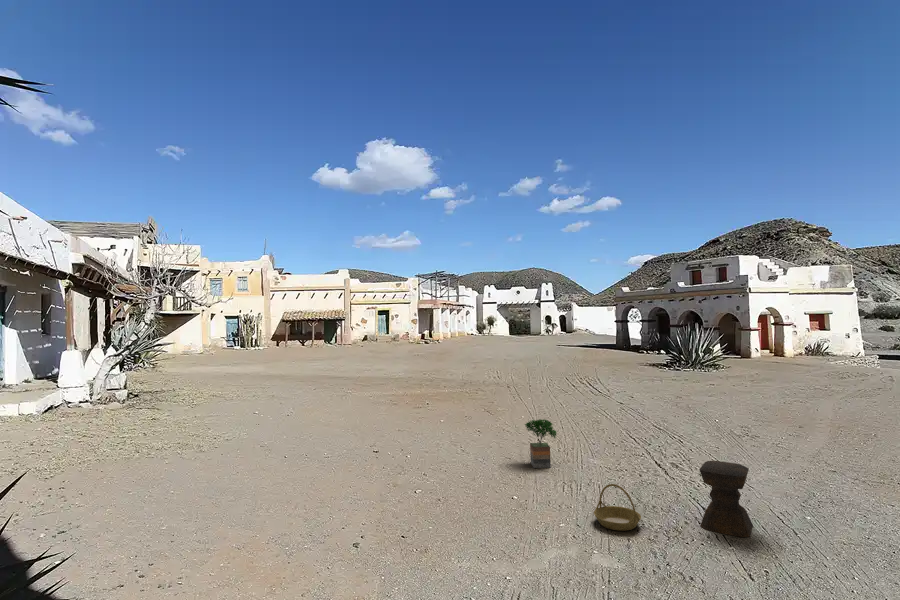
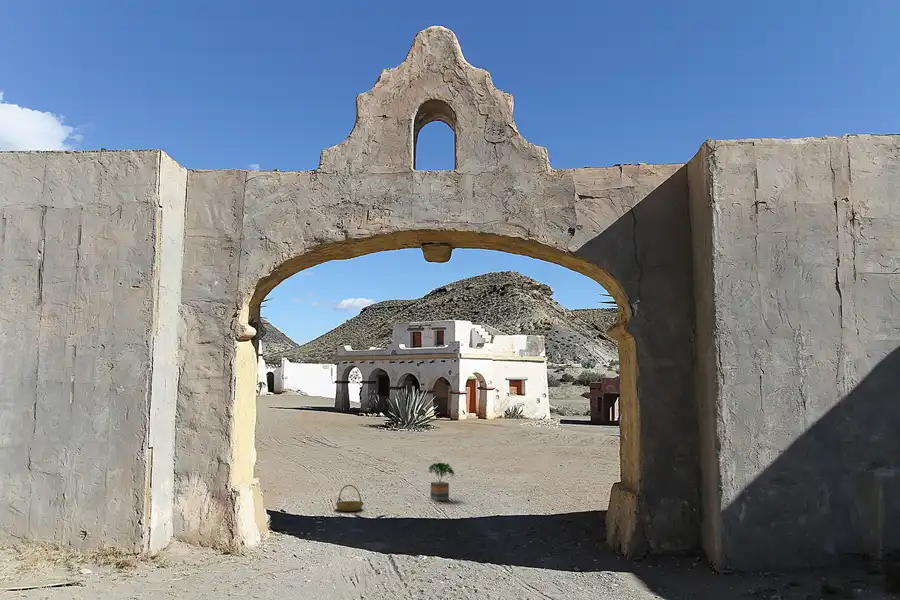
potted tree: present [525,419,557,468] -> present [429,463,454,501]
stool: present [699,461,753,537] -> none [396,468,425,508]

